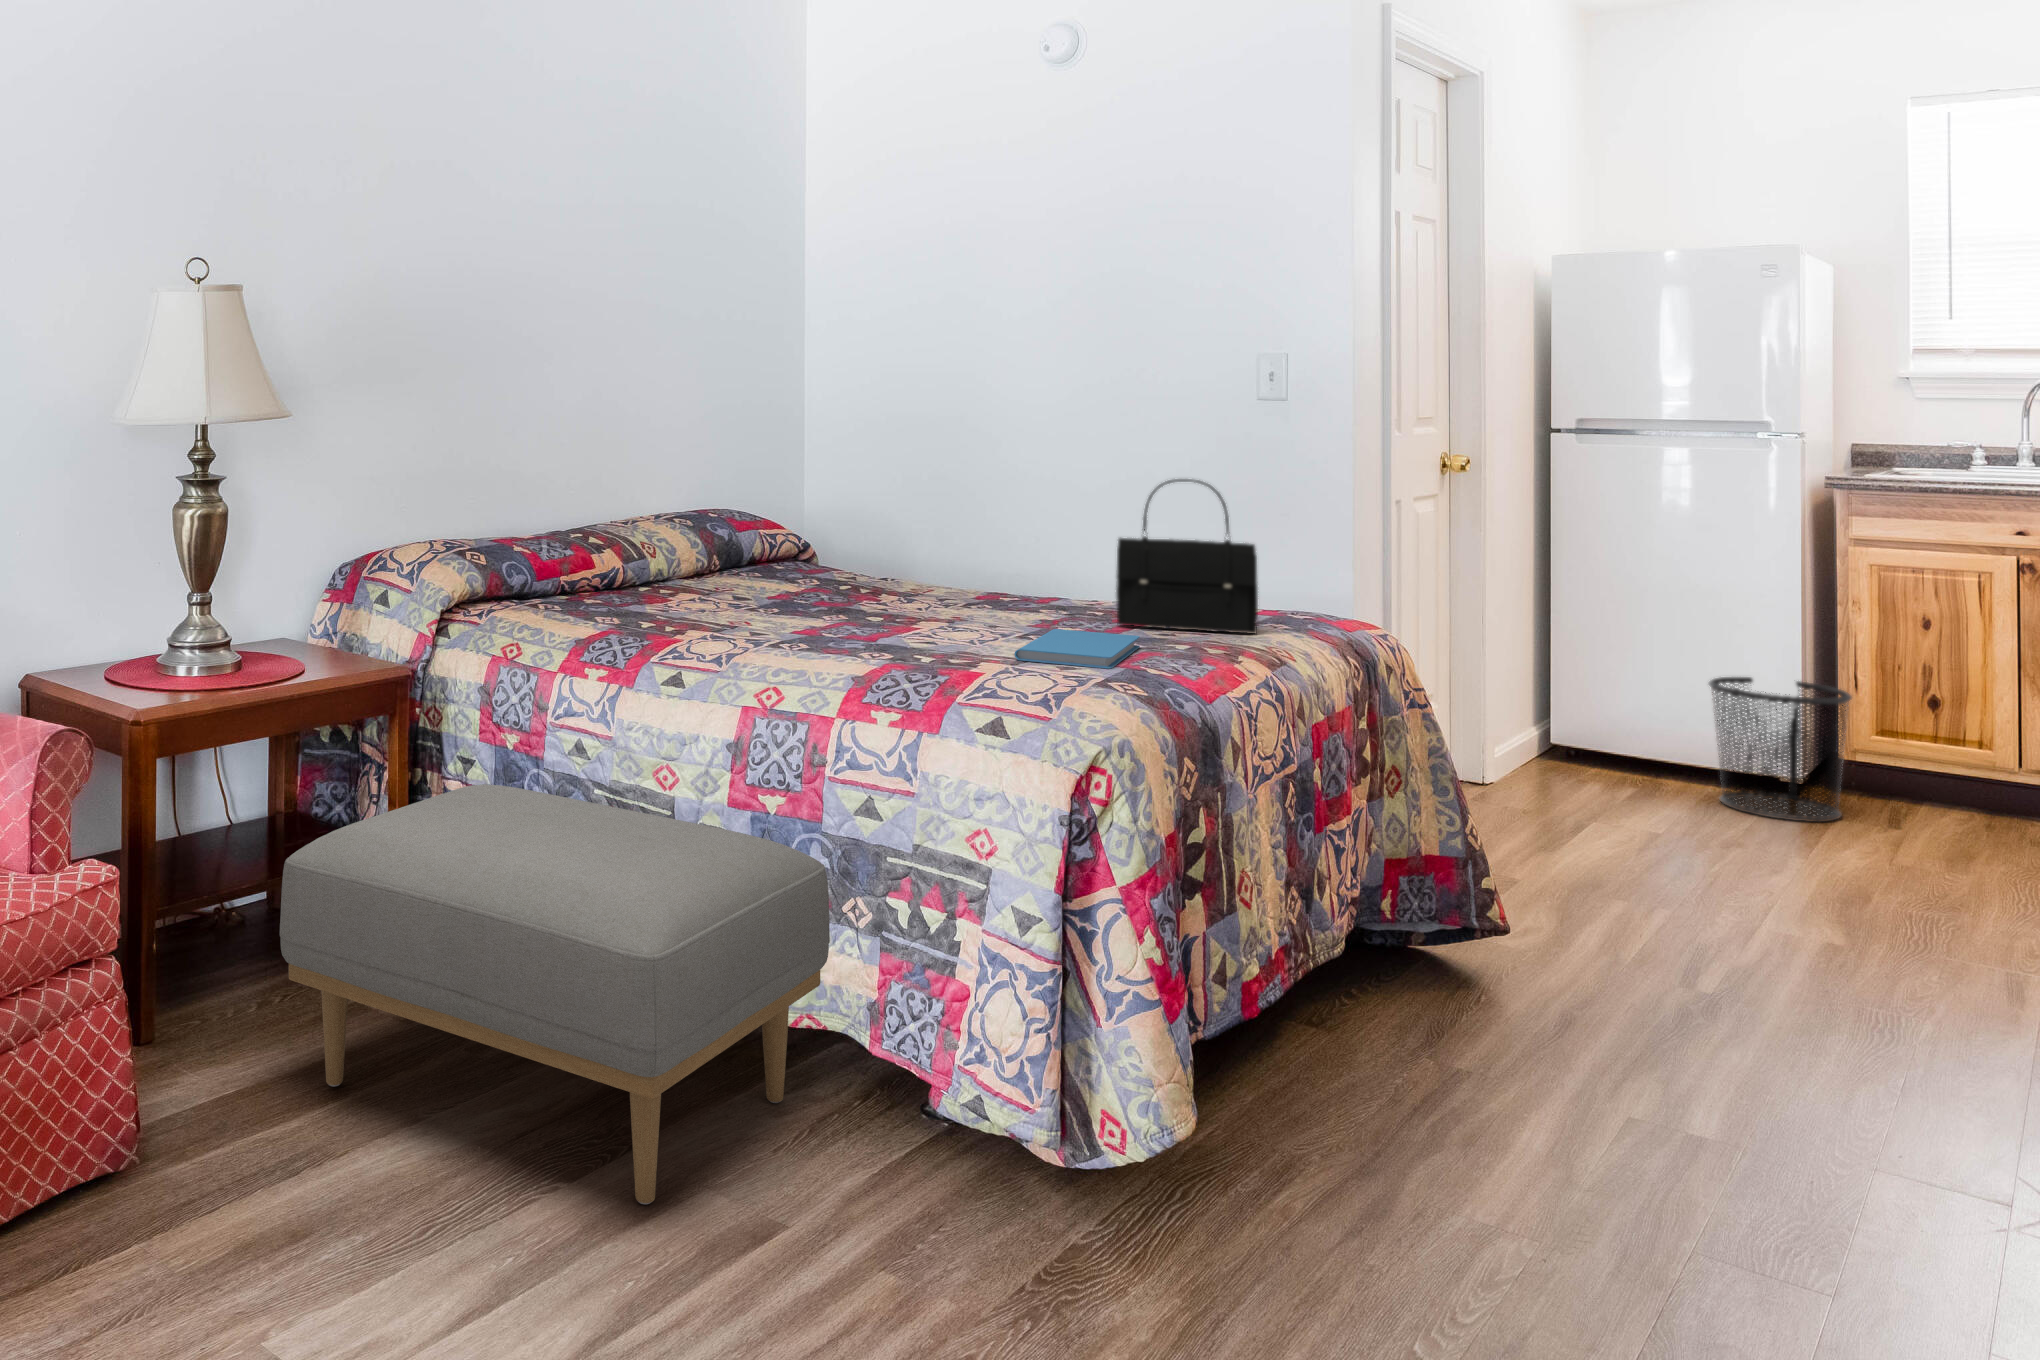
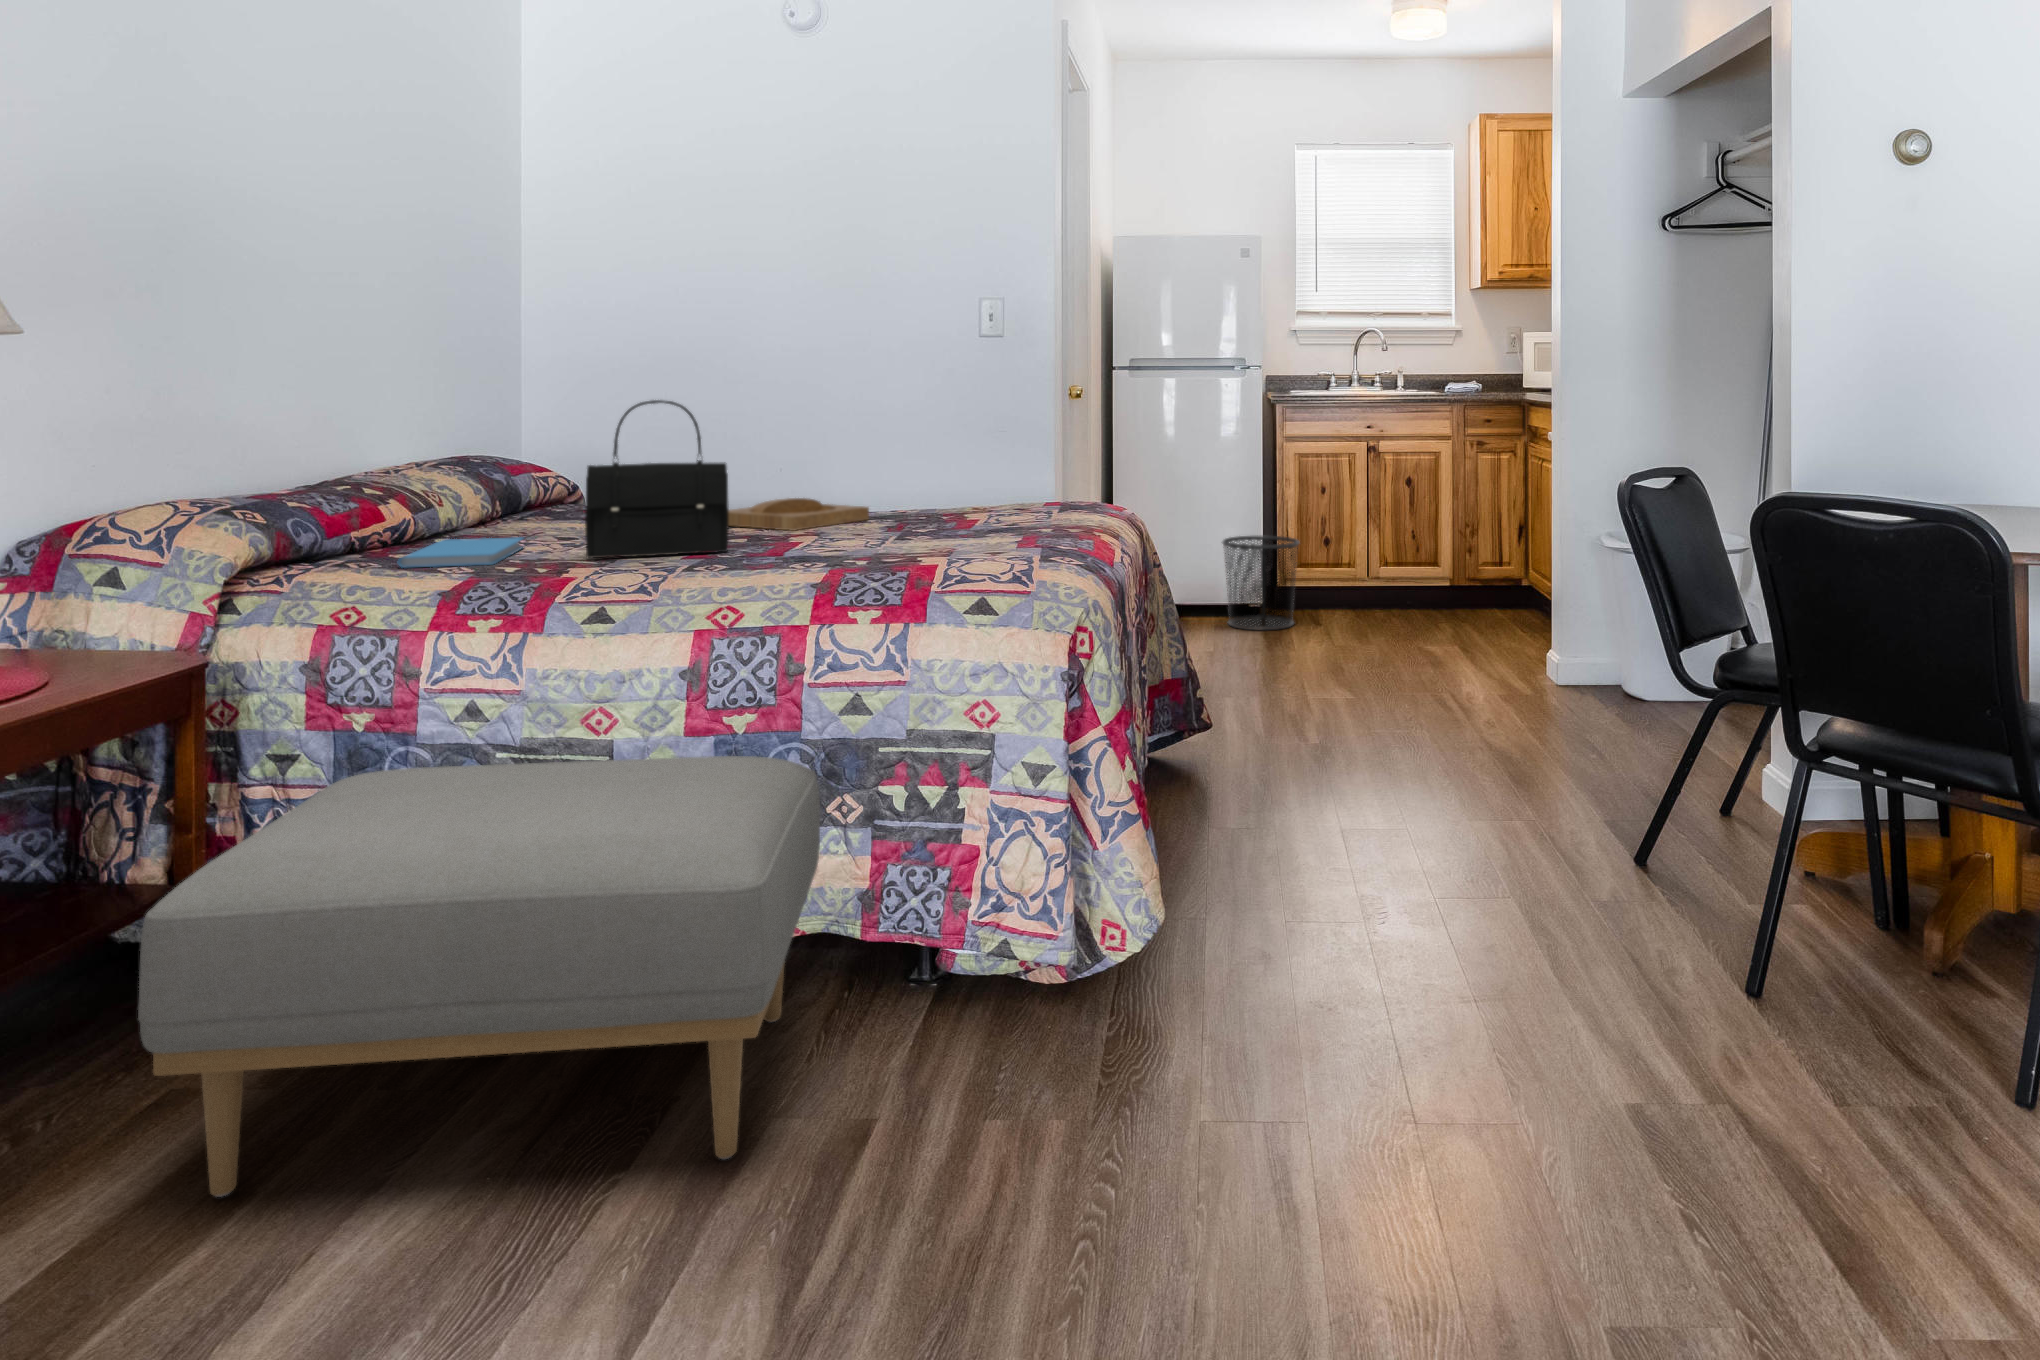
handbag: present [1116,479,1258,634] -> present [585,400,729,558]
tray: none [890,578,1048,614] -> present [729,498,869,531]
book: present [1014,629,1140,669] -> present [398,537,523,568]

